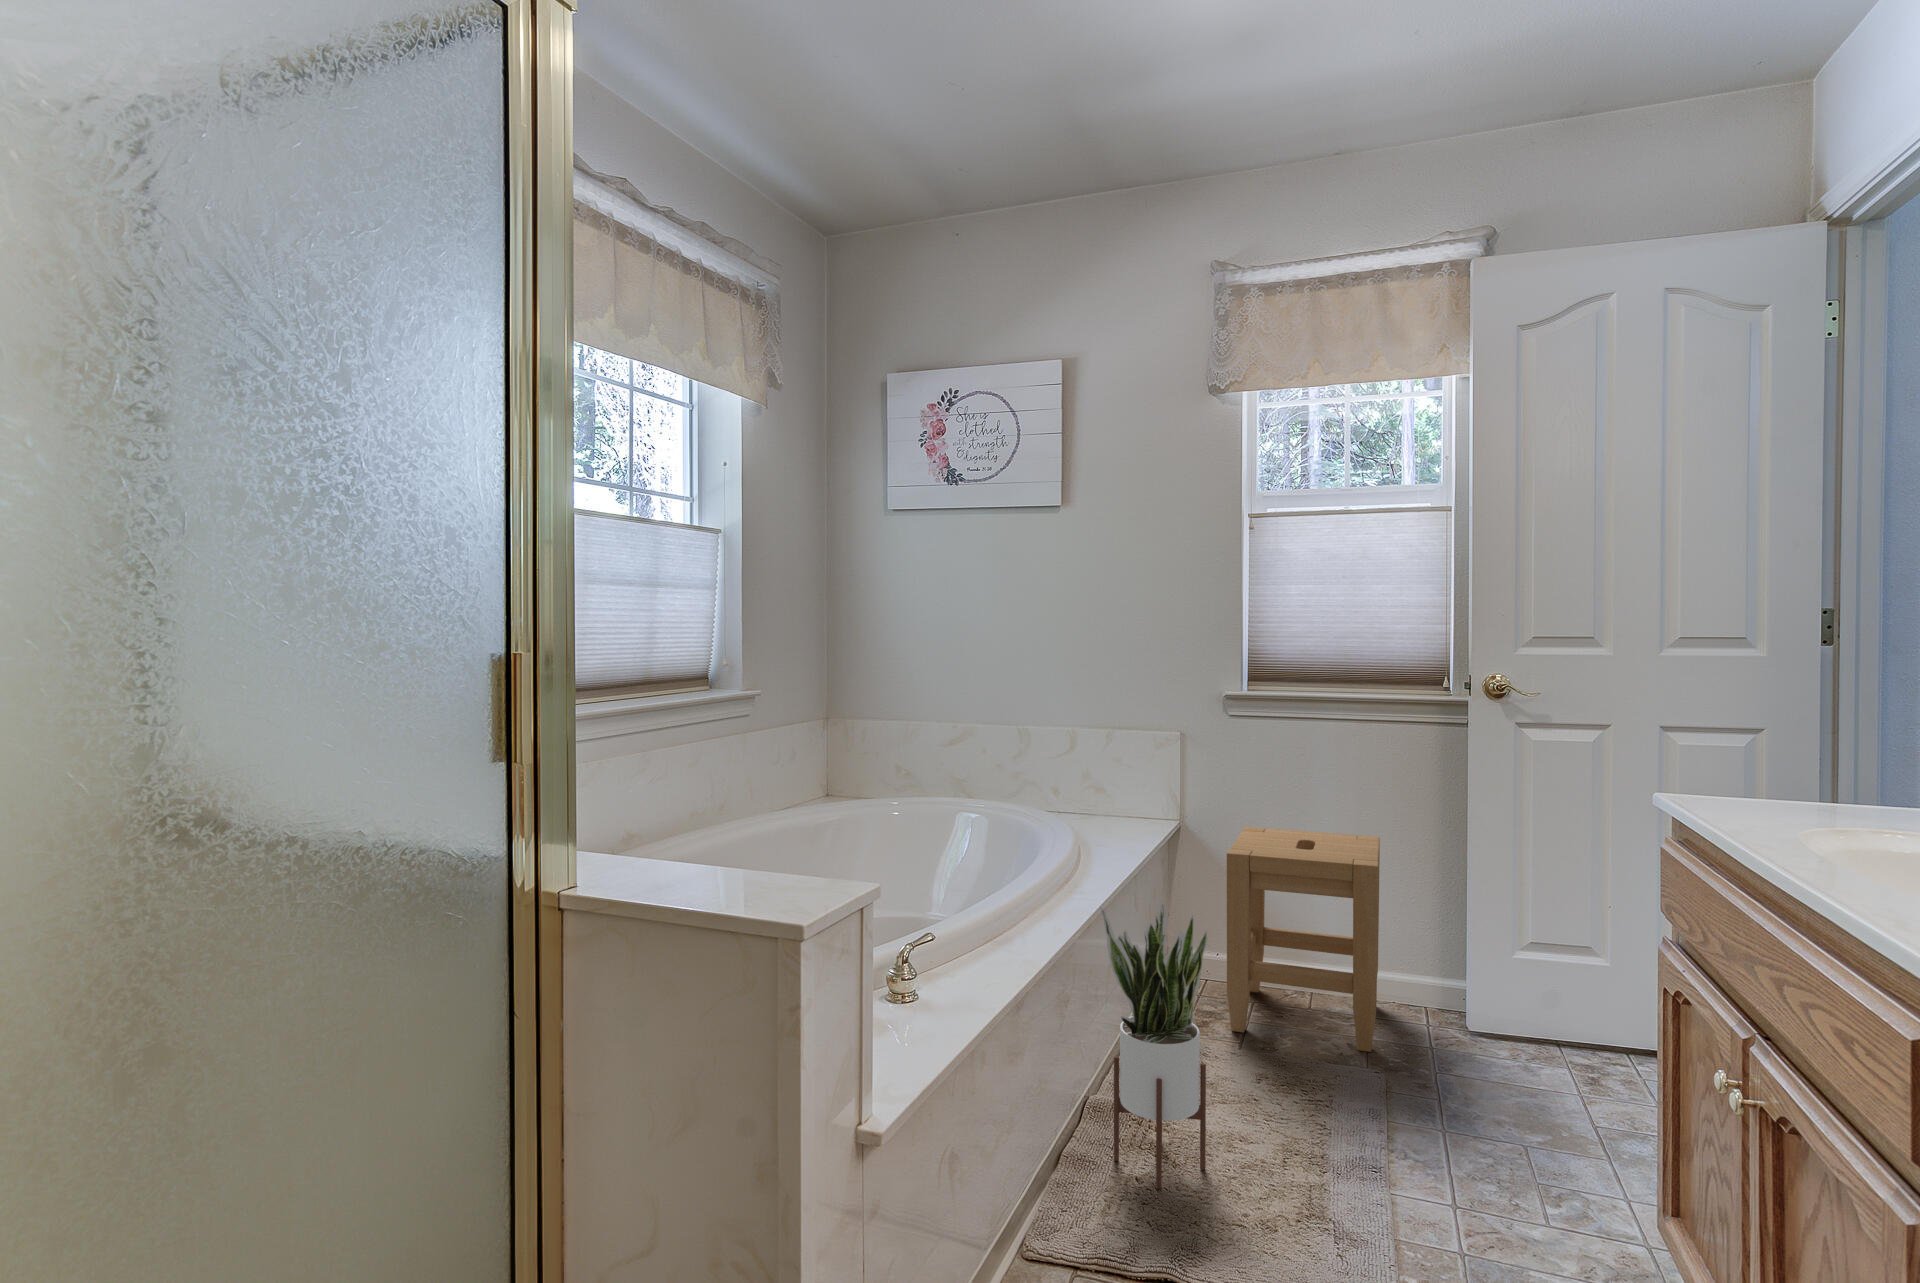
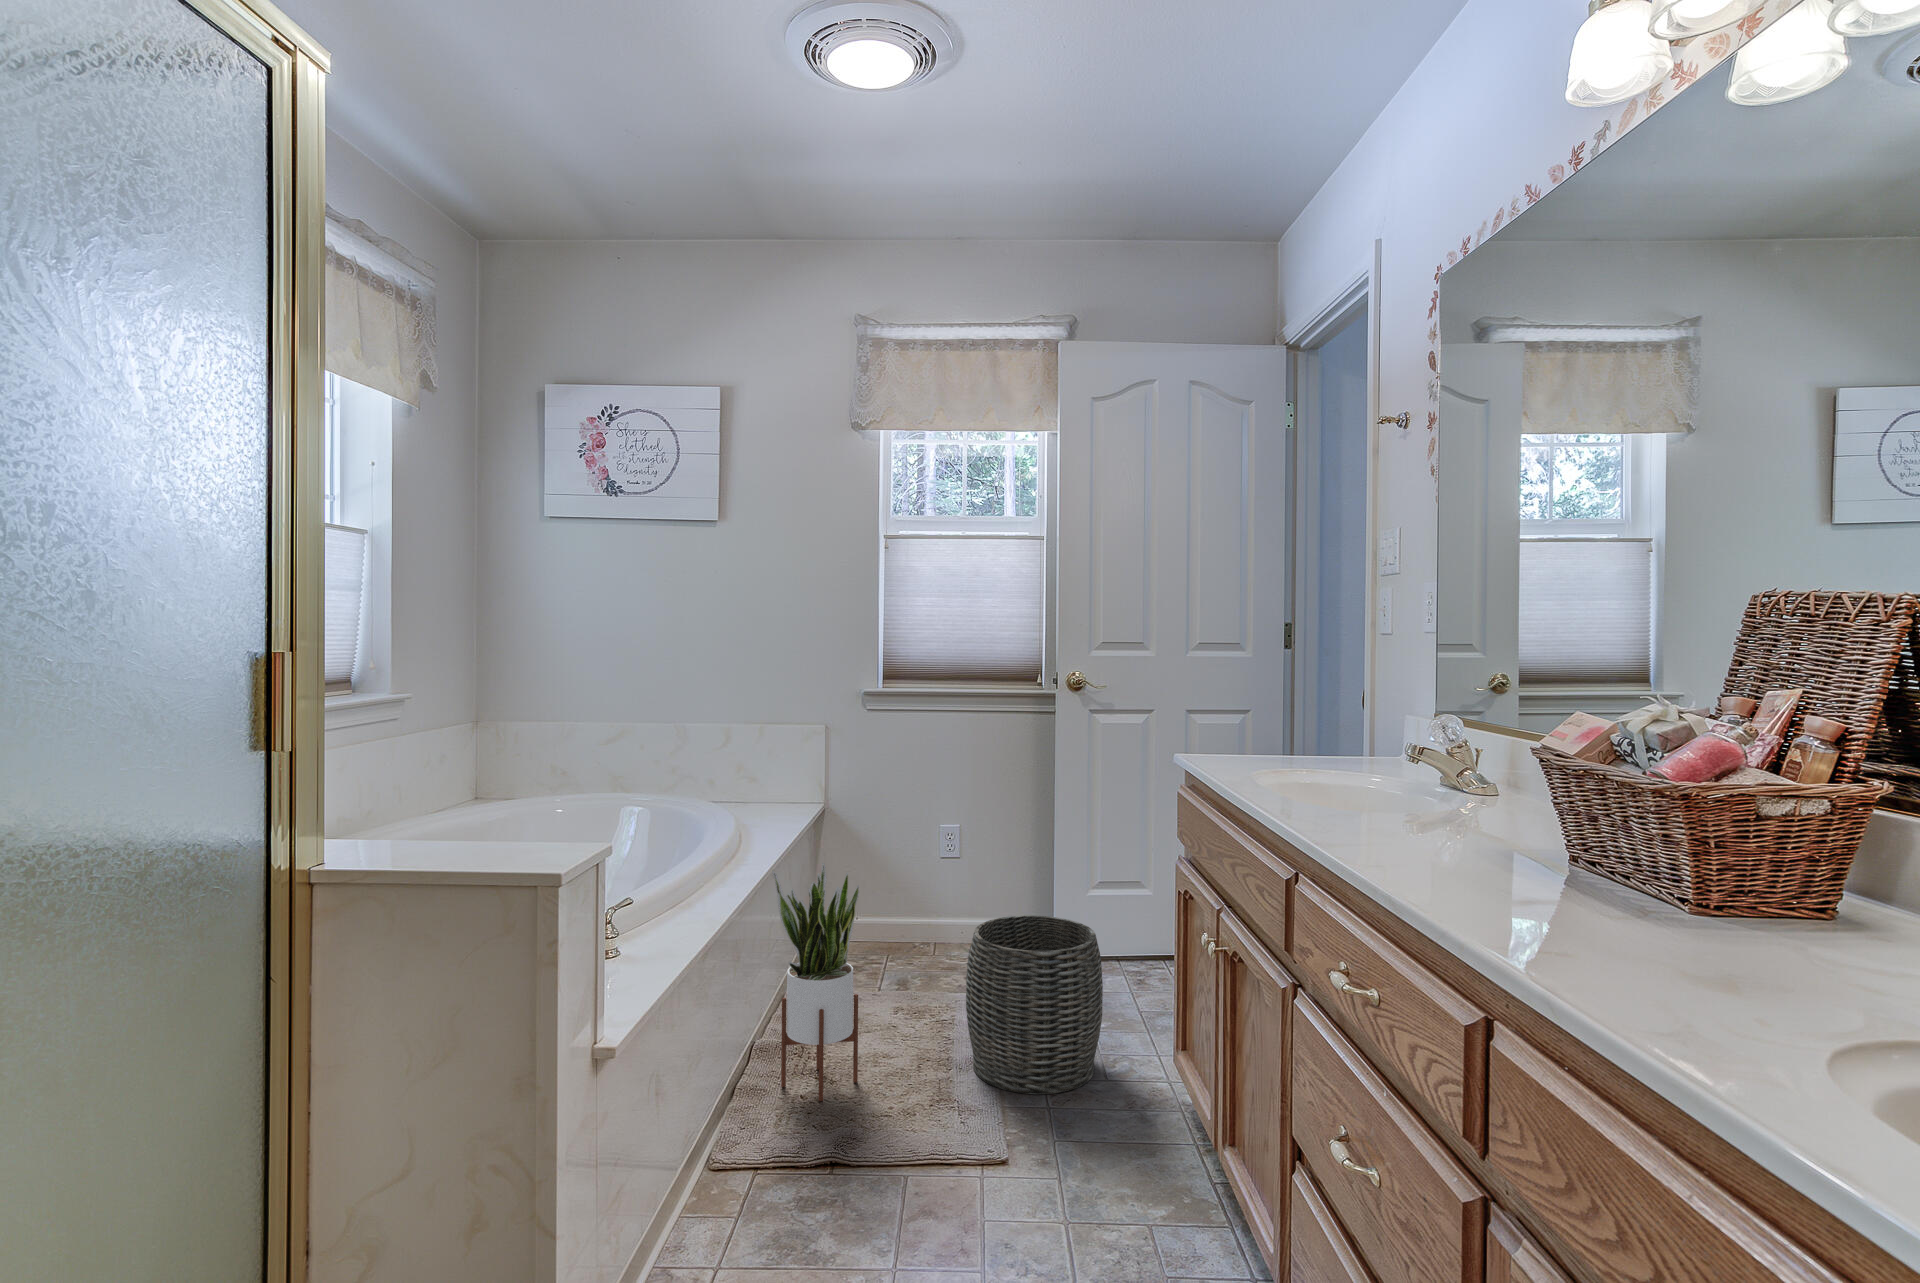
stool: present [1227,827,1380,1052] -> none [868,806,989,982]
woven basket: none [1347,986,1541,1234] -> present [966,916,1103,1094]

